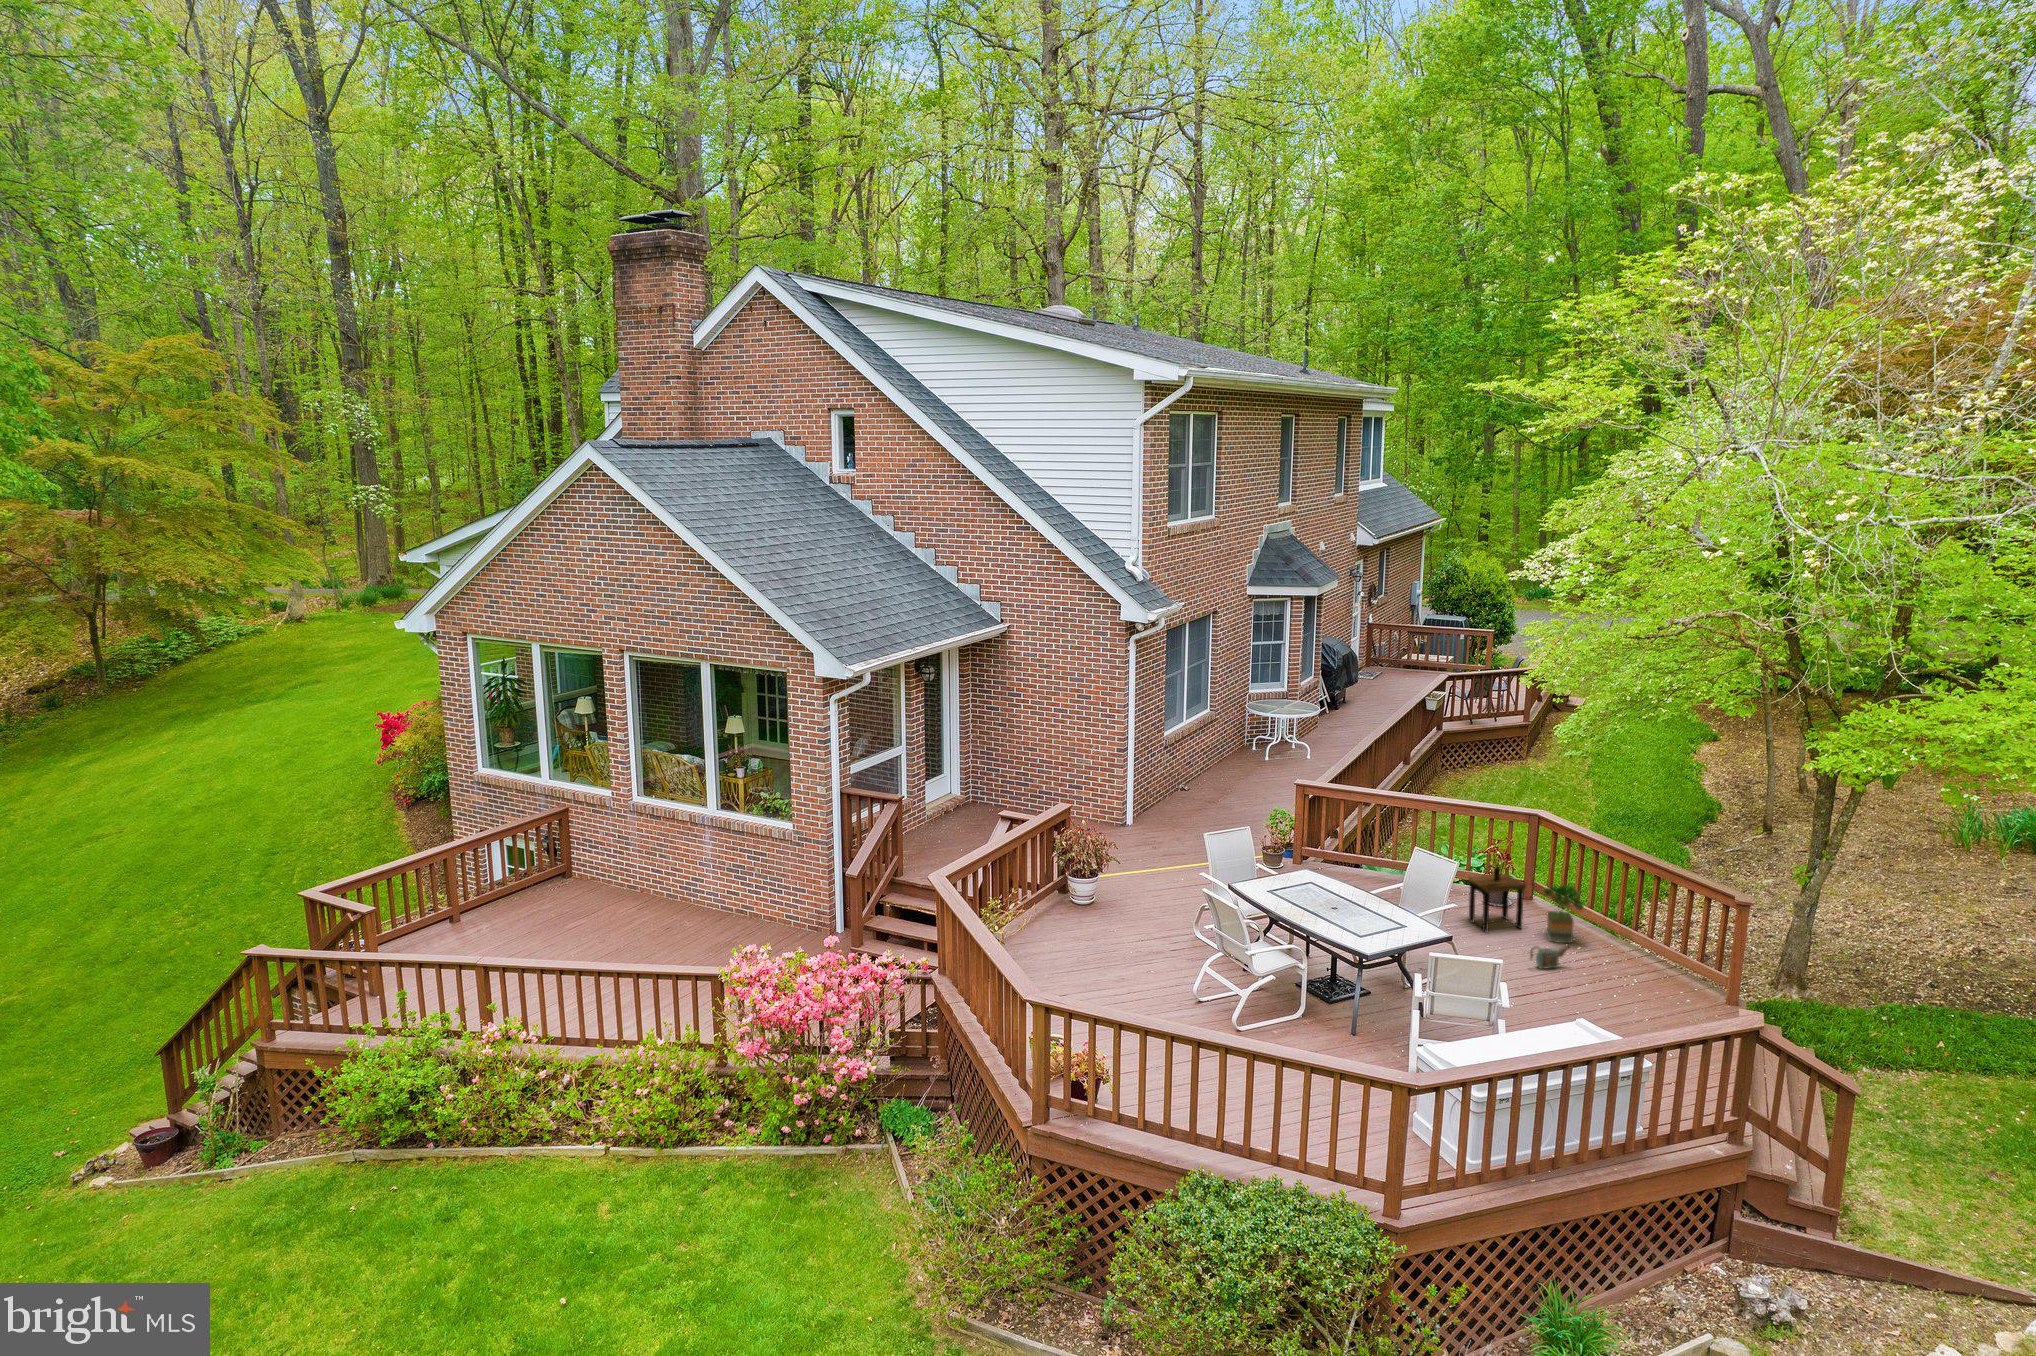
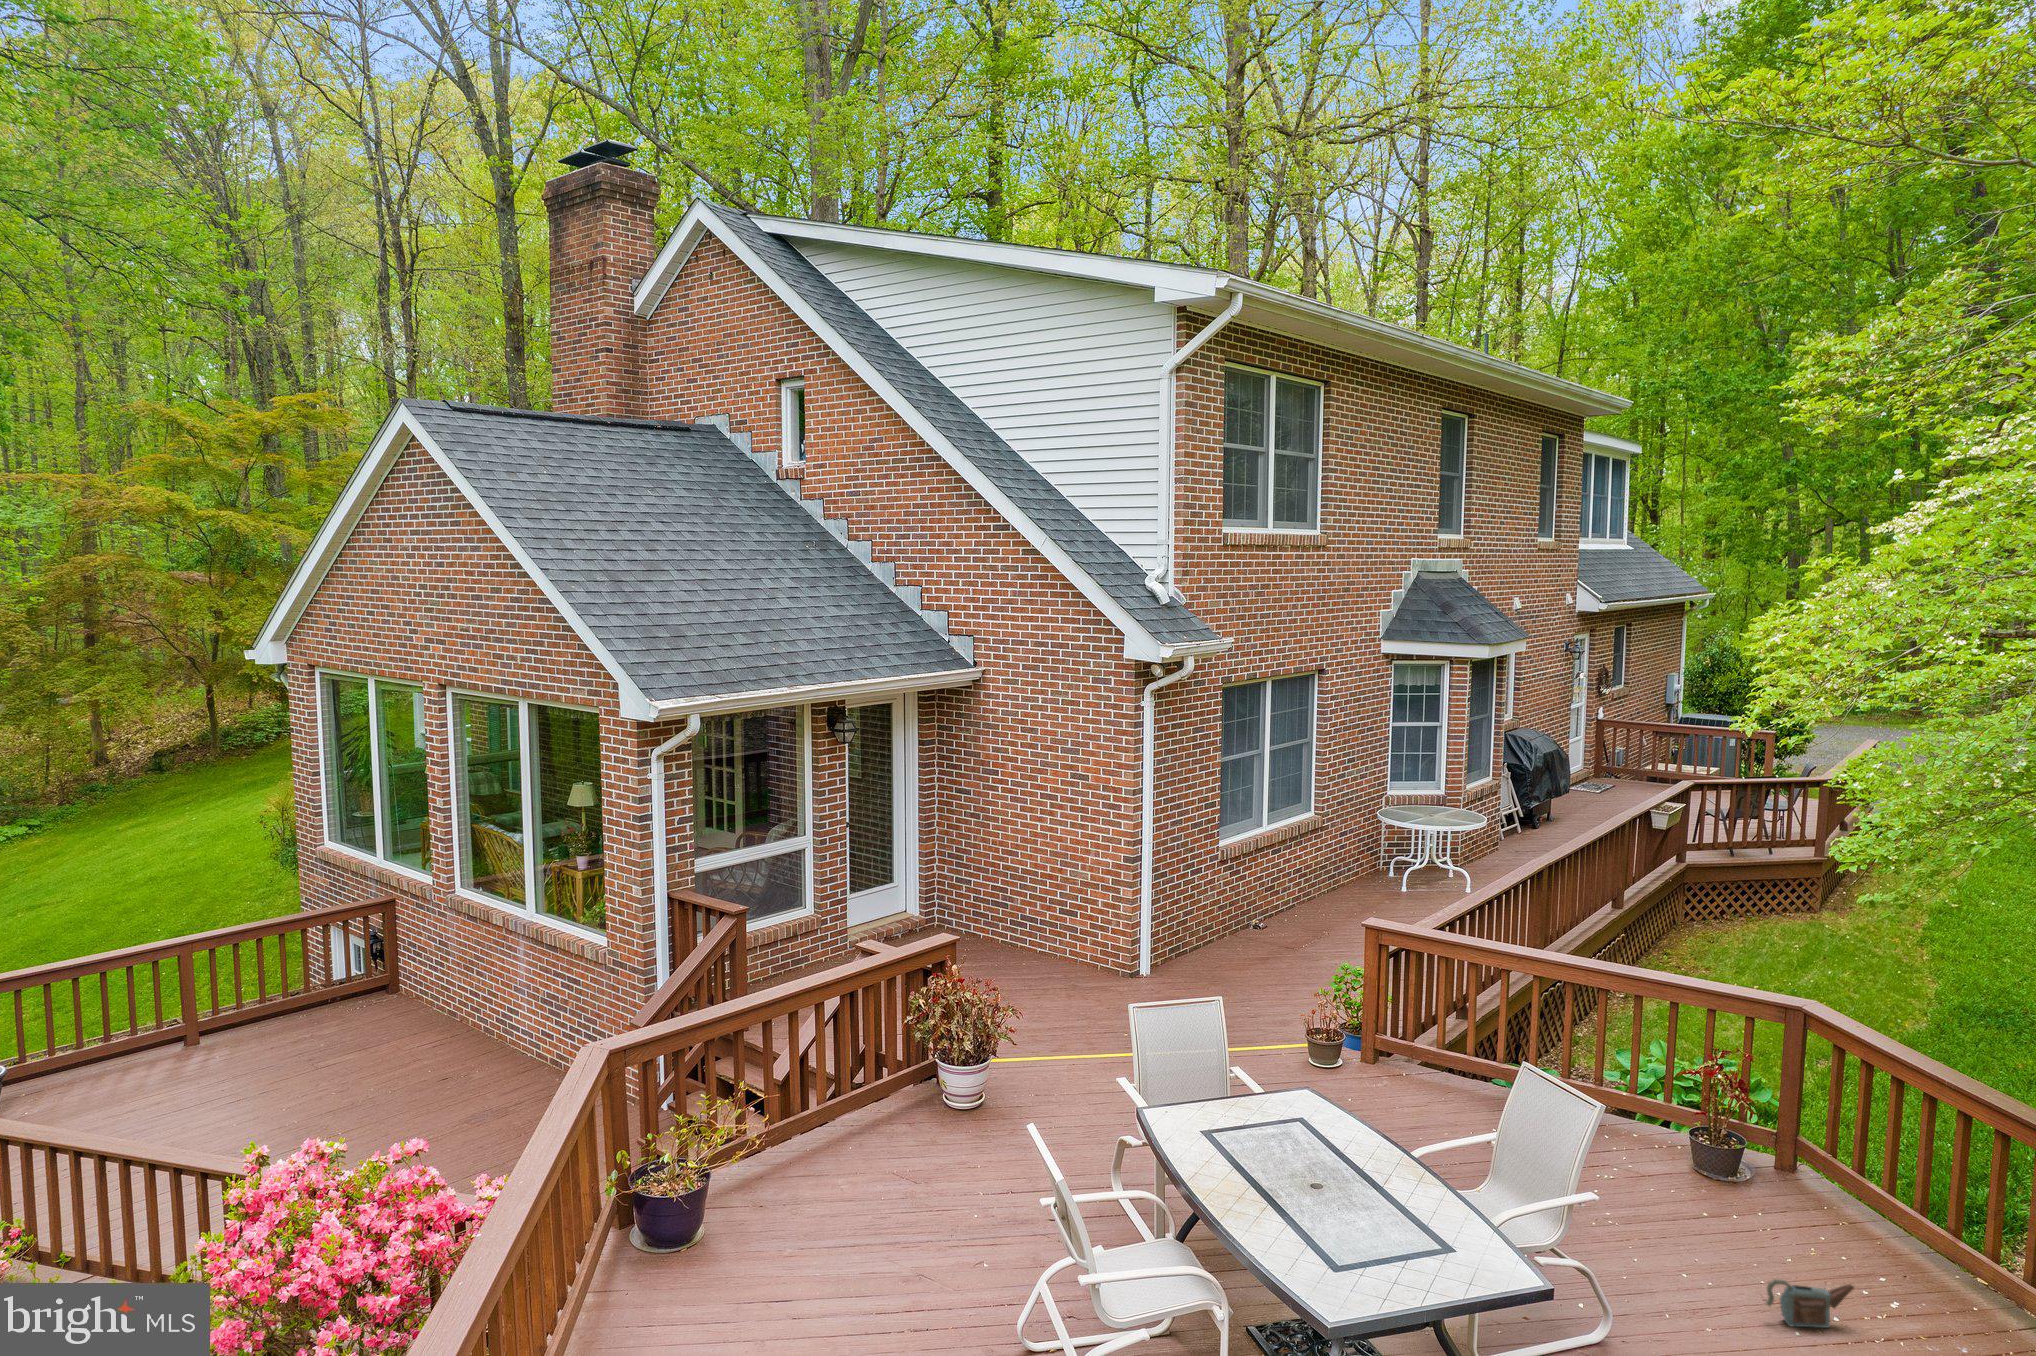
side table: present [1468,863,1526,932] -> none [1655,1094,1768,1229]
potted tree: present [1543,885,1584,943] -> none [1799,1148,1889,1271]

